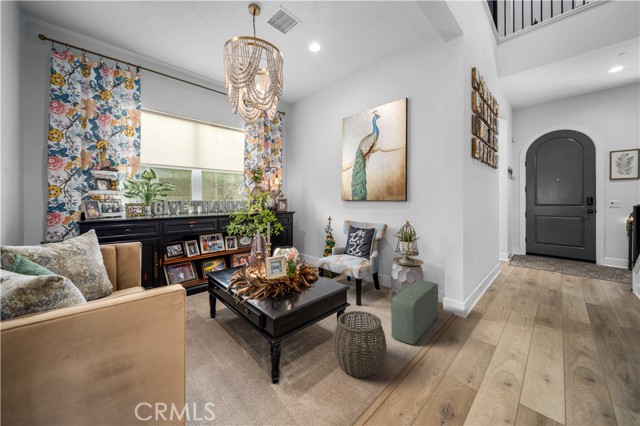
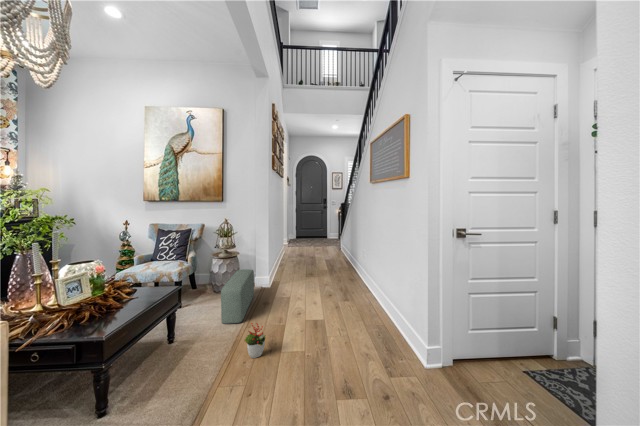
woven basket: present [333,311,387,377] -> none [168,307,225,369]
decorative plant: none [405,353,434,401] -> present [245,323,265,358]

